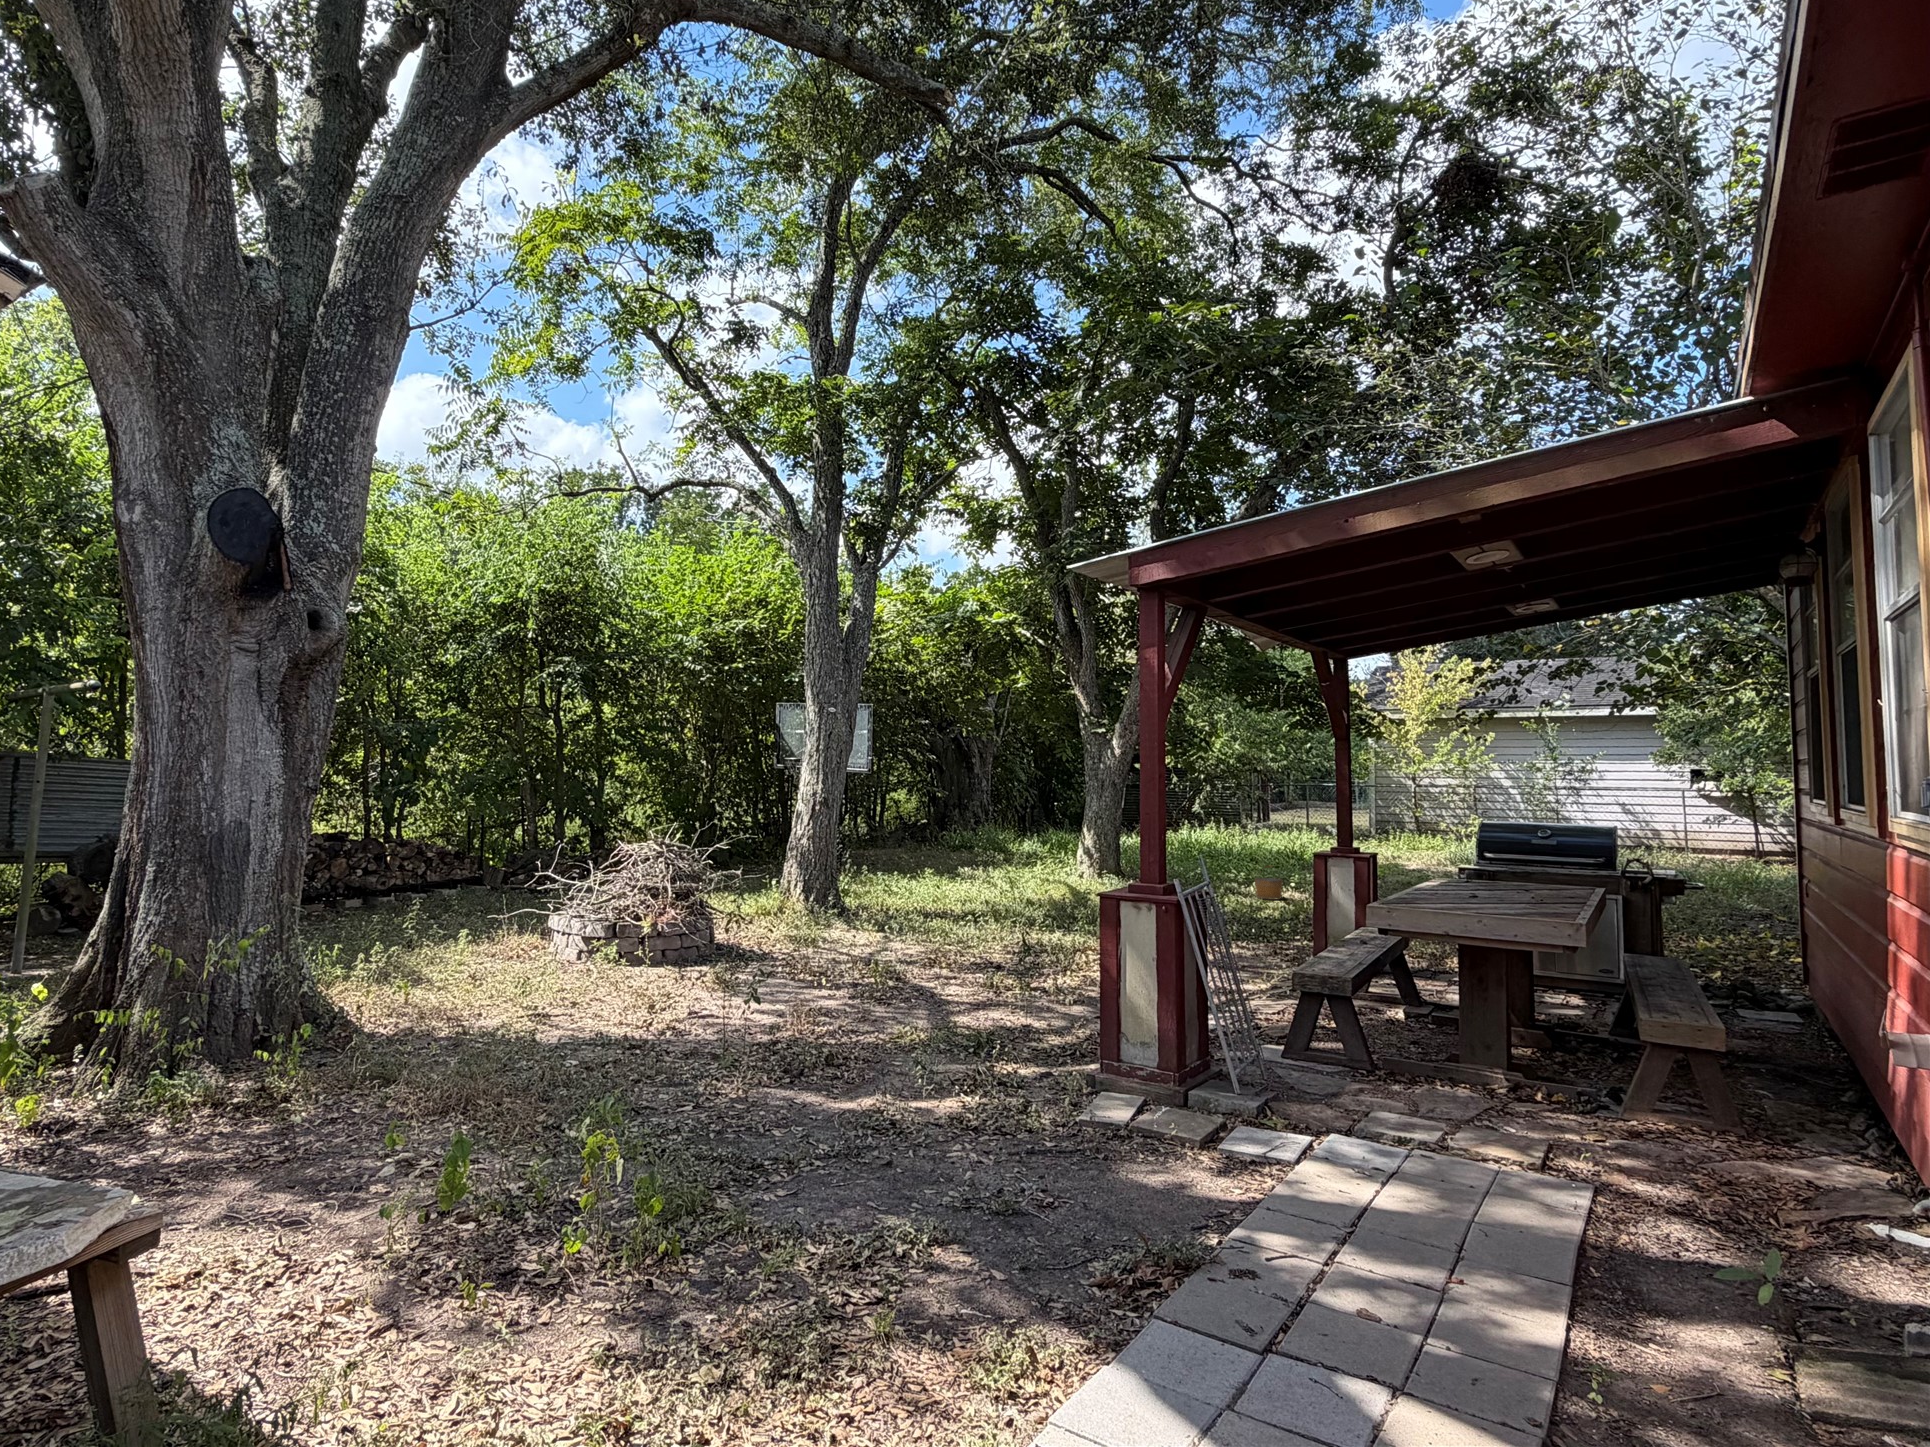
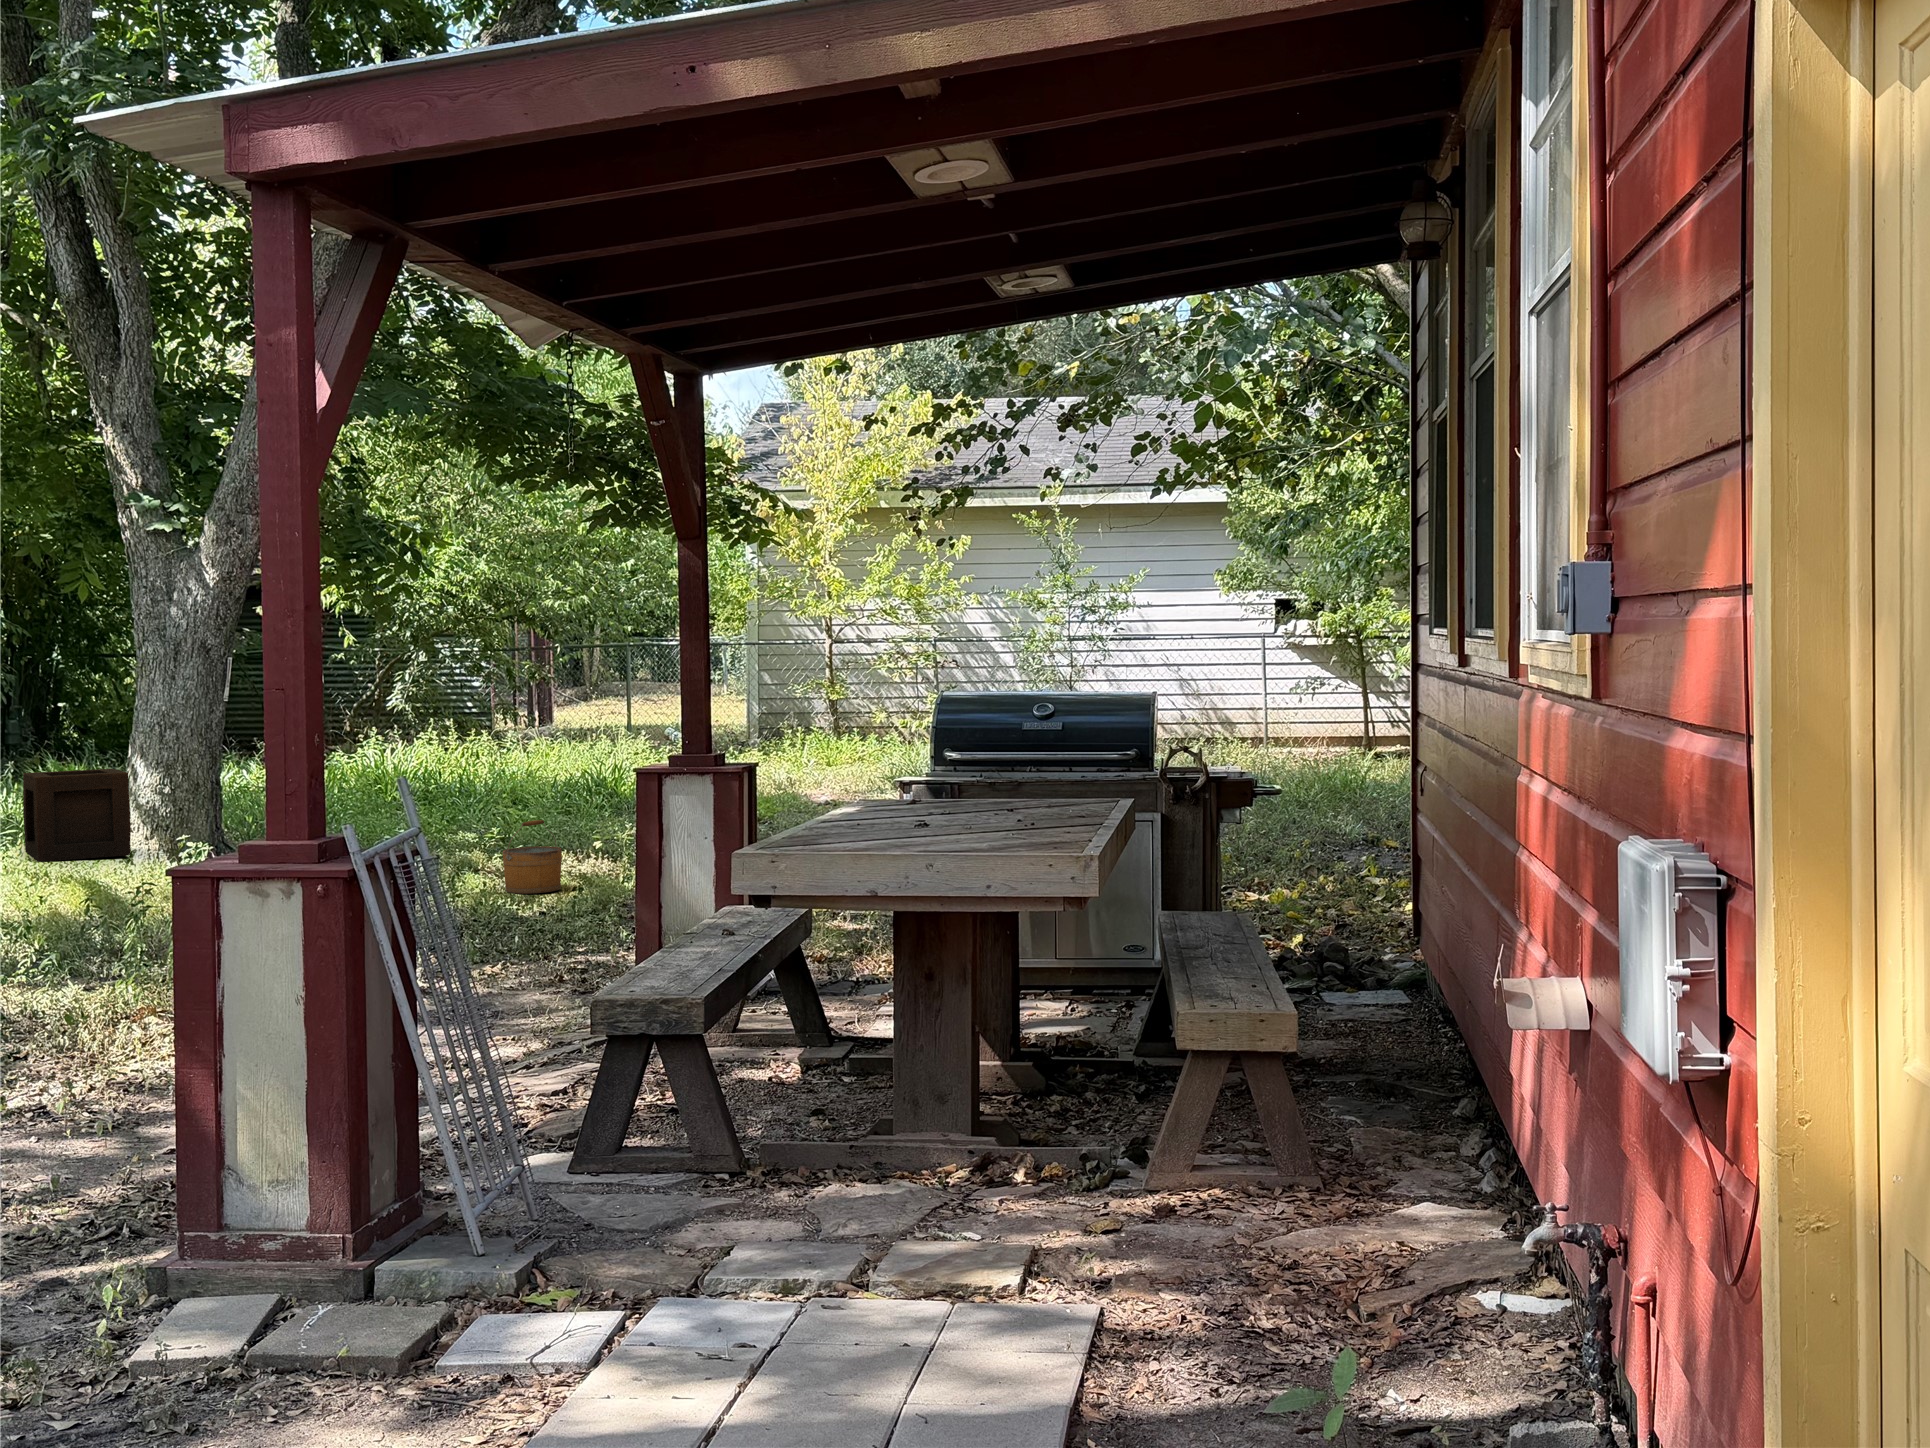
wooden crate: none [1044,831,1088,869] -> present [23,769,130,862]

